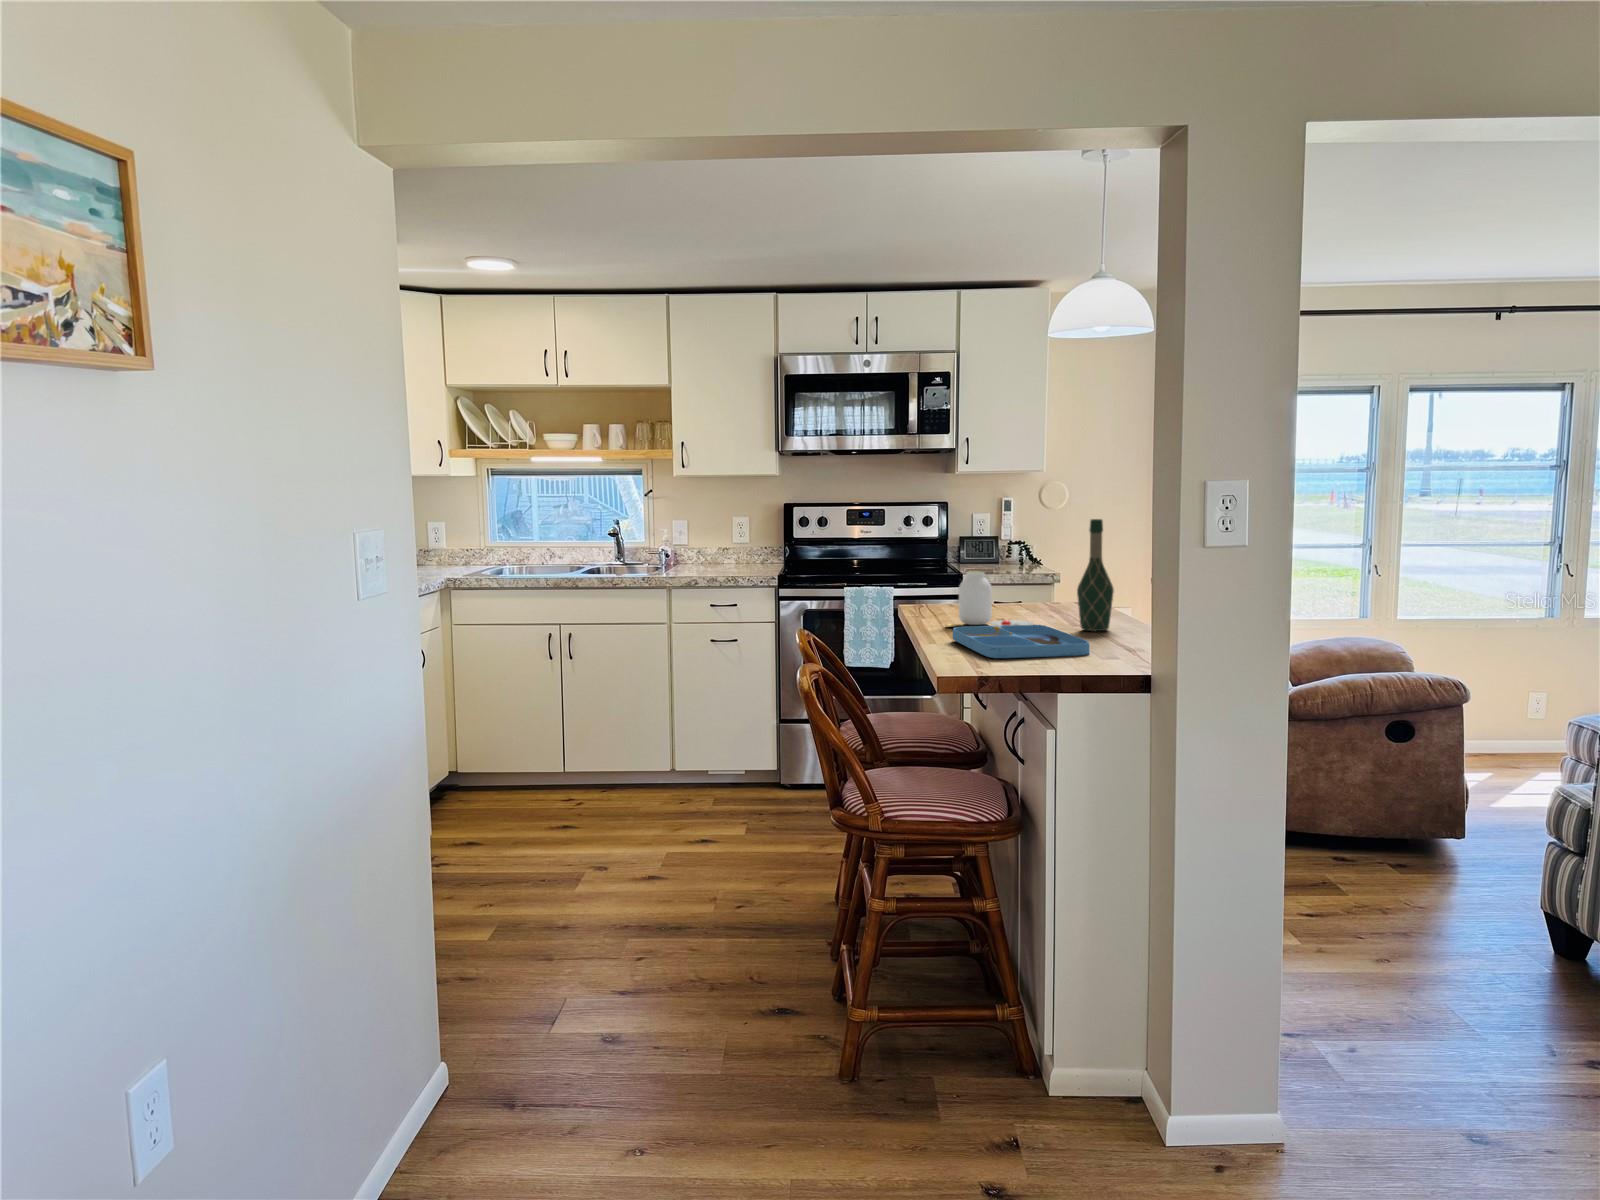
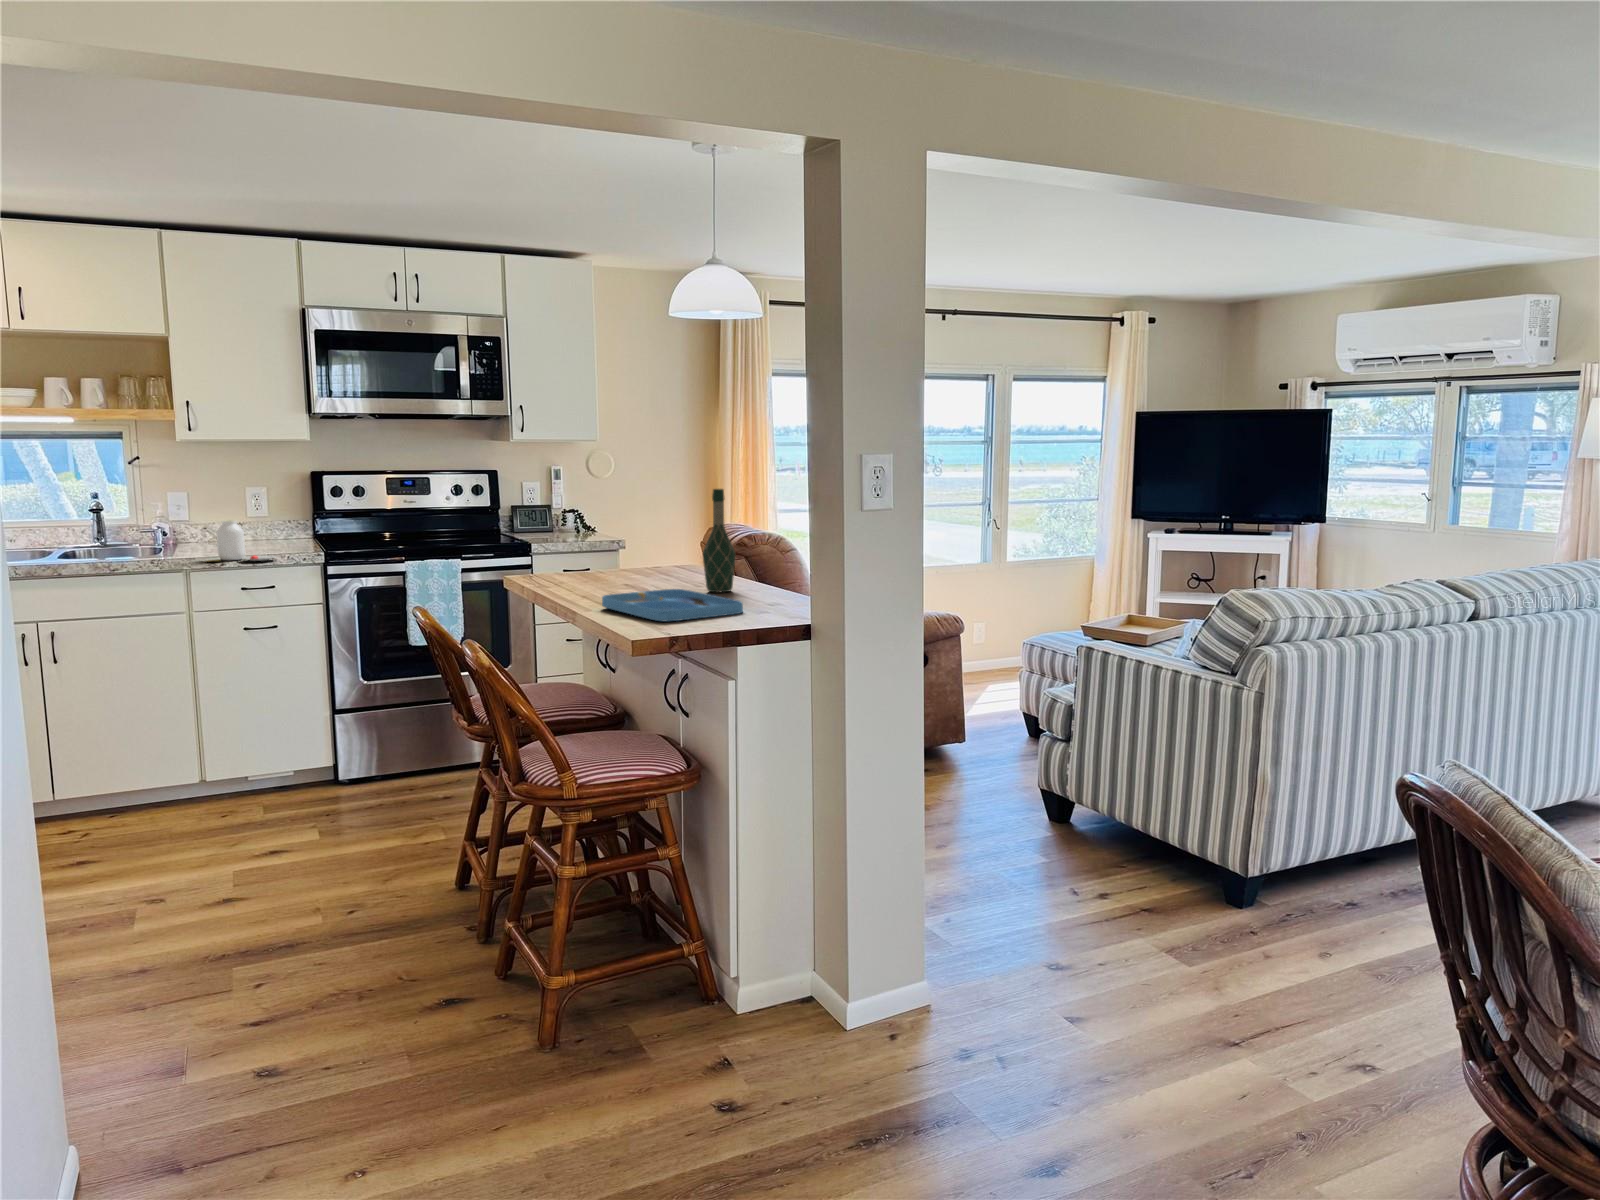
jar: present [947,572,1033,626] -> present [217,520,275,561]

